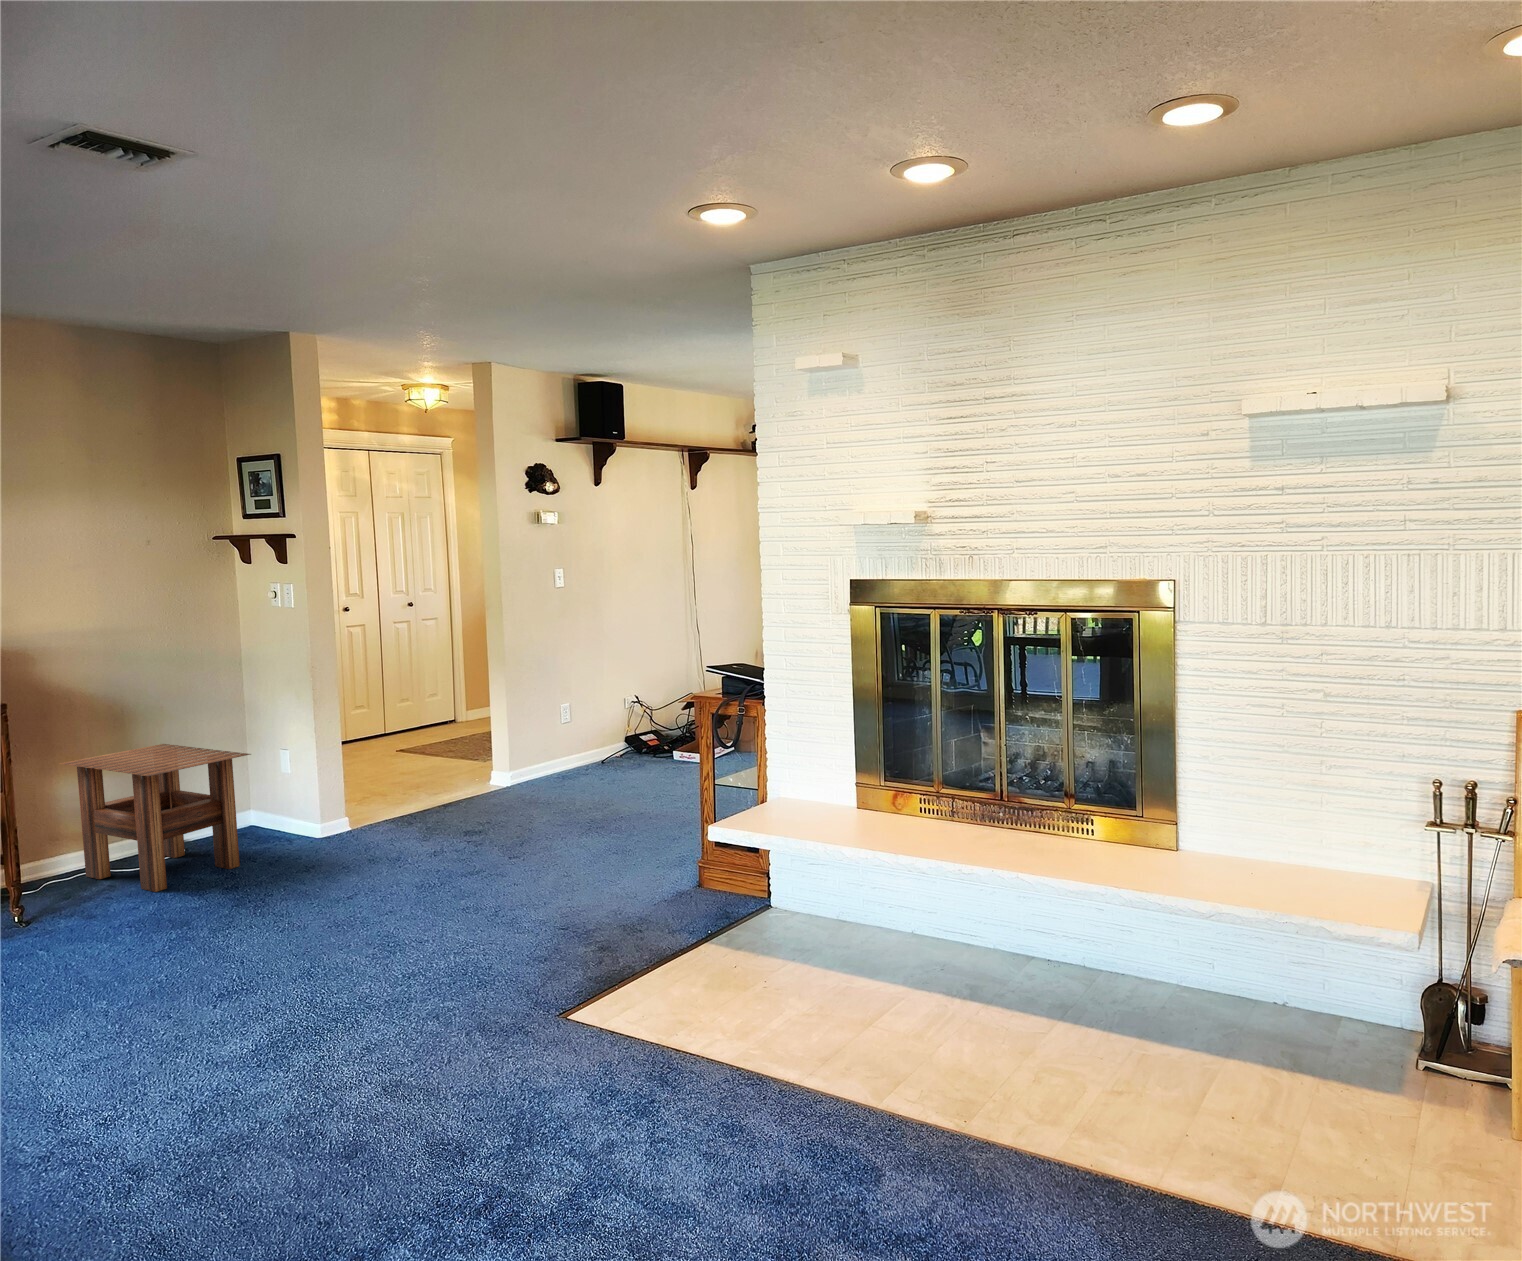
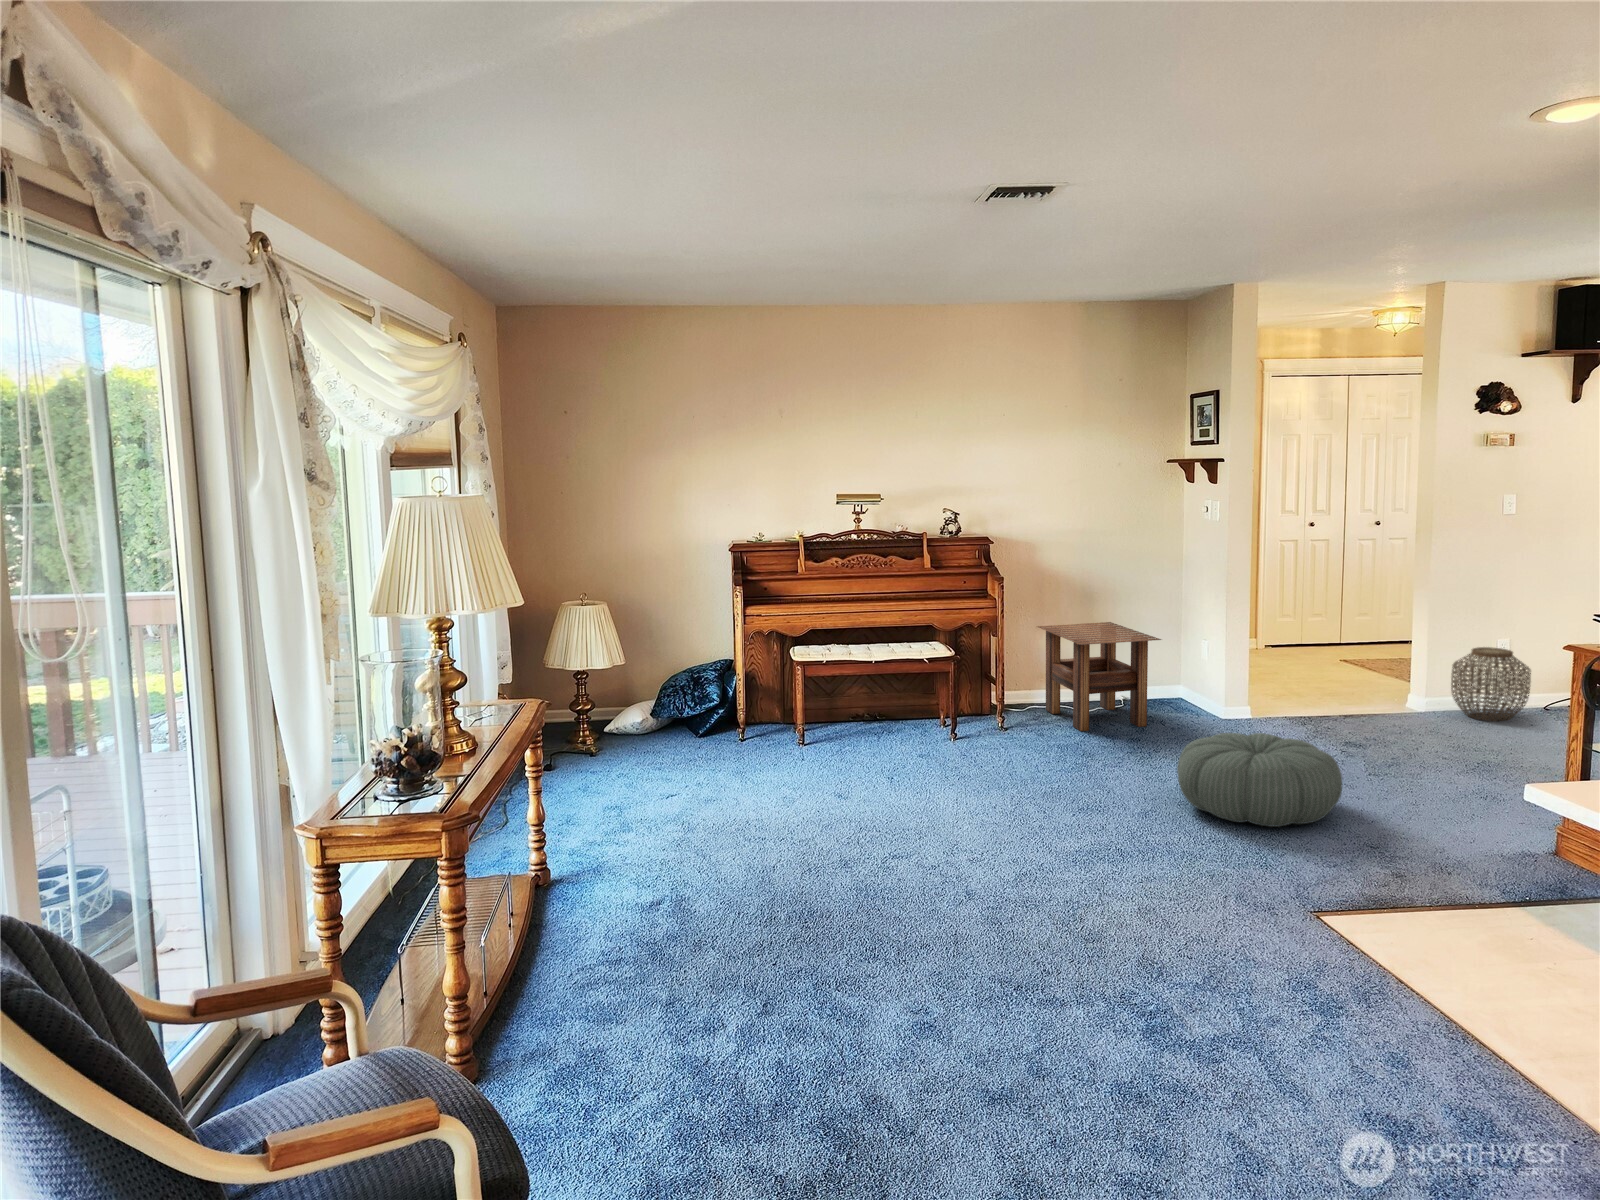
woven basket: none [531,716,596,787] -> present [1451,647,1531,721]
pouf: none [332,837,515,947] -> present [1177,733,1342,827]

